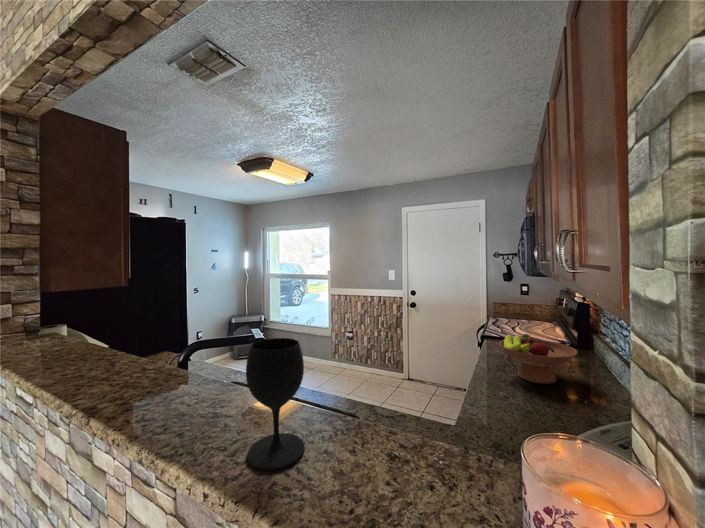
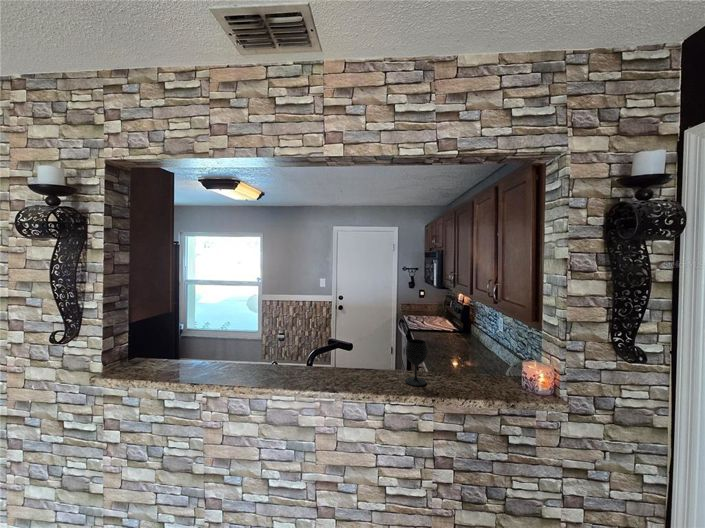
fruit bowl: present [499,334,578,384] -> none [433,328,471,354]

